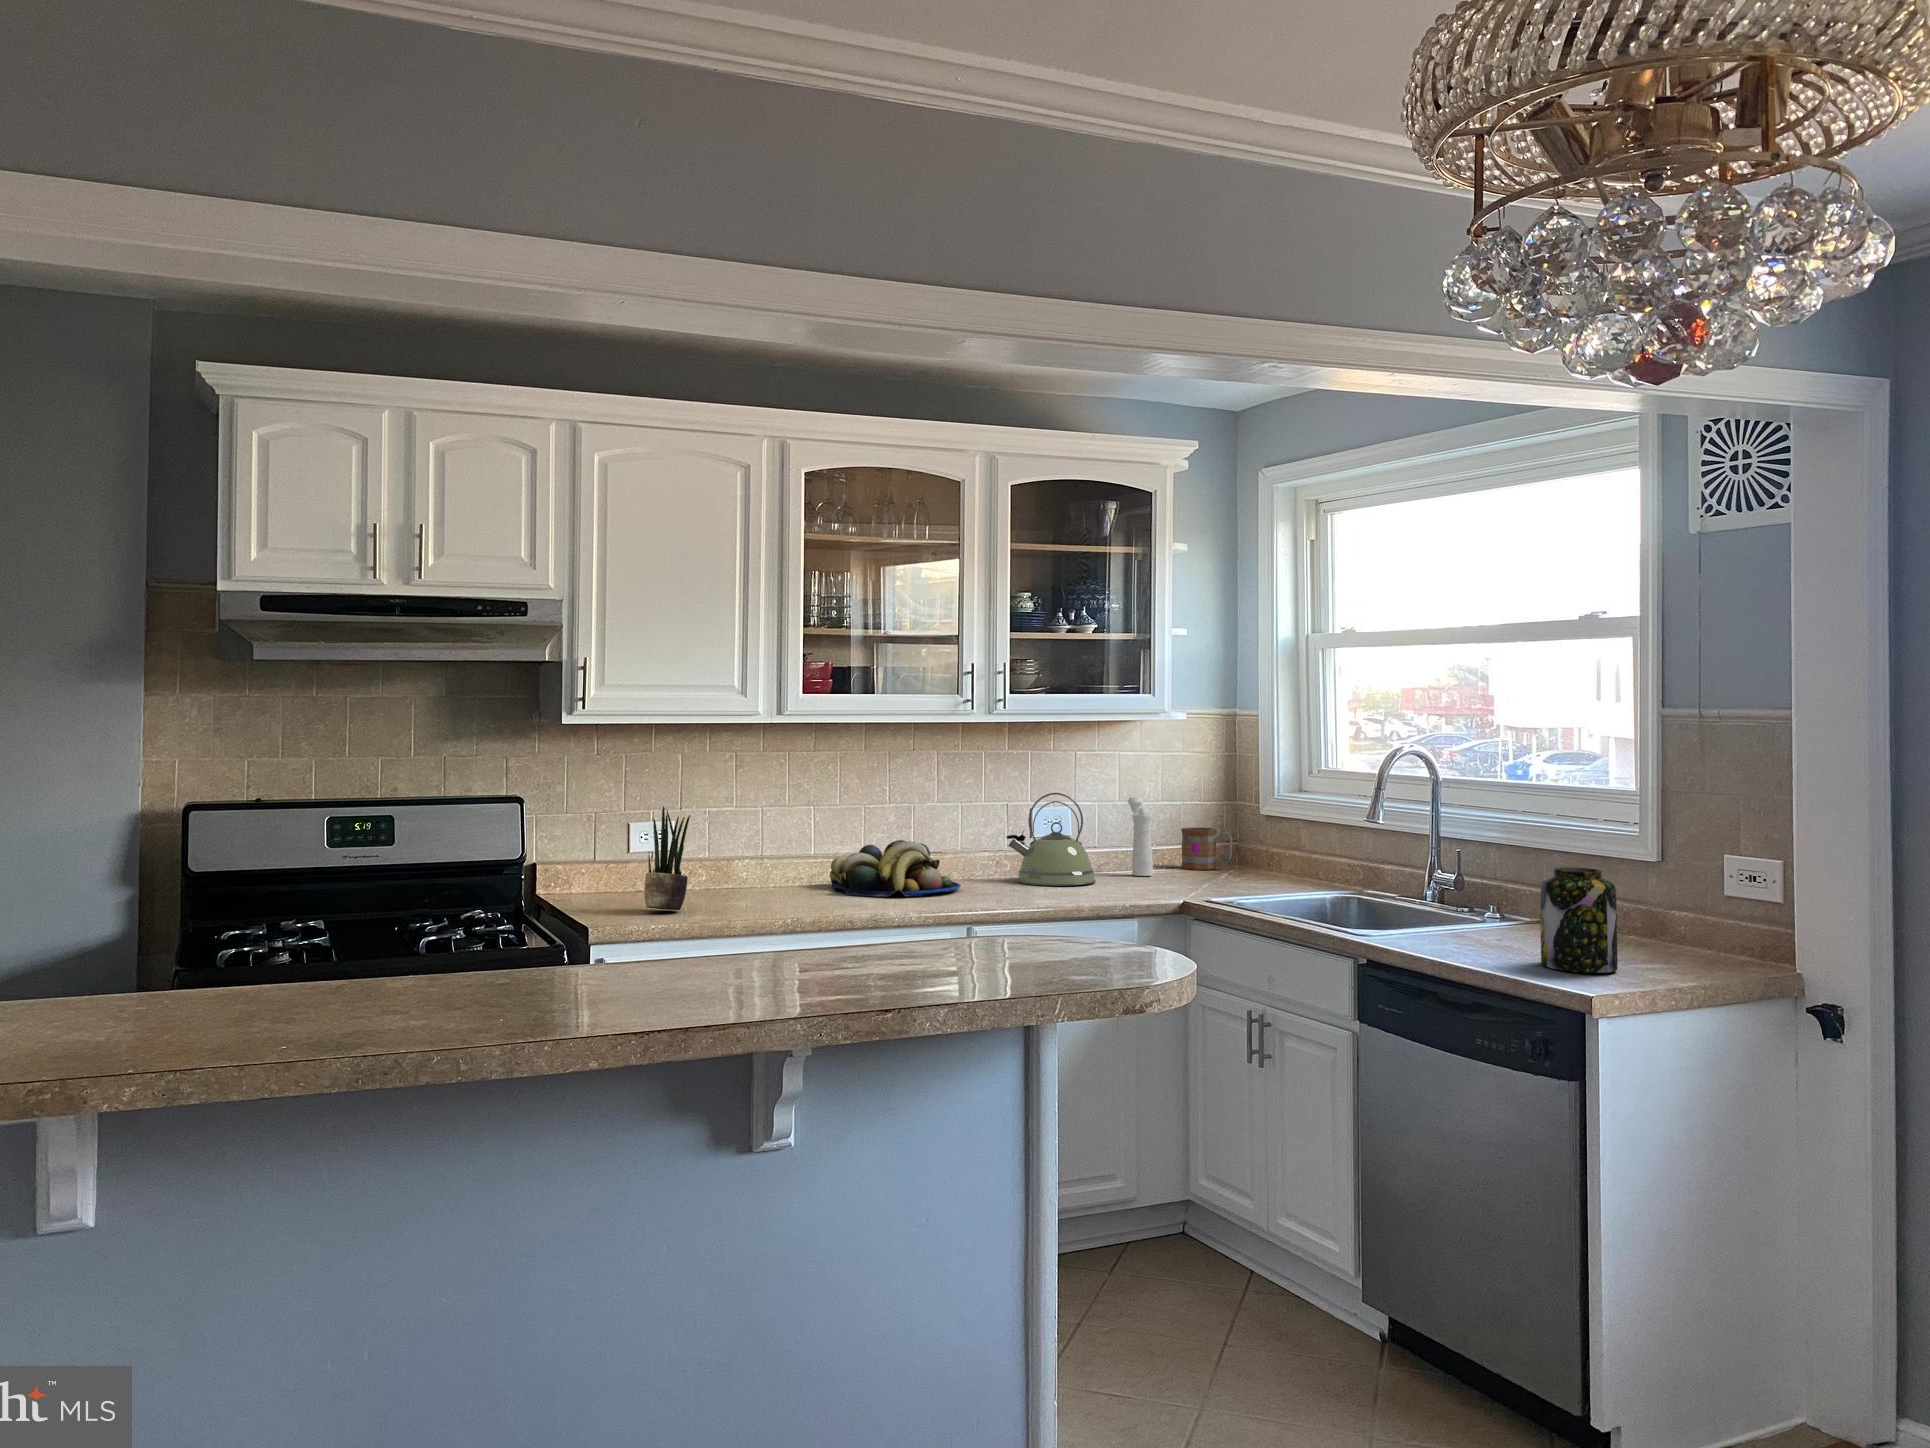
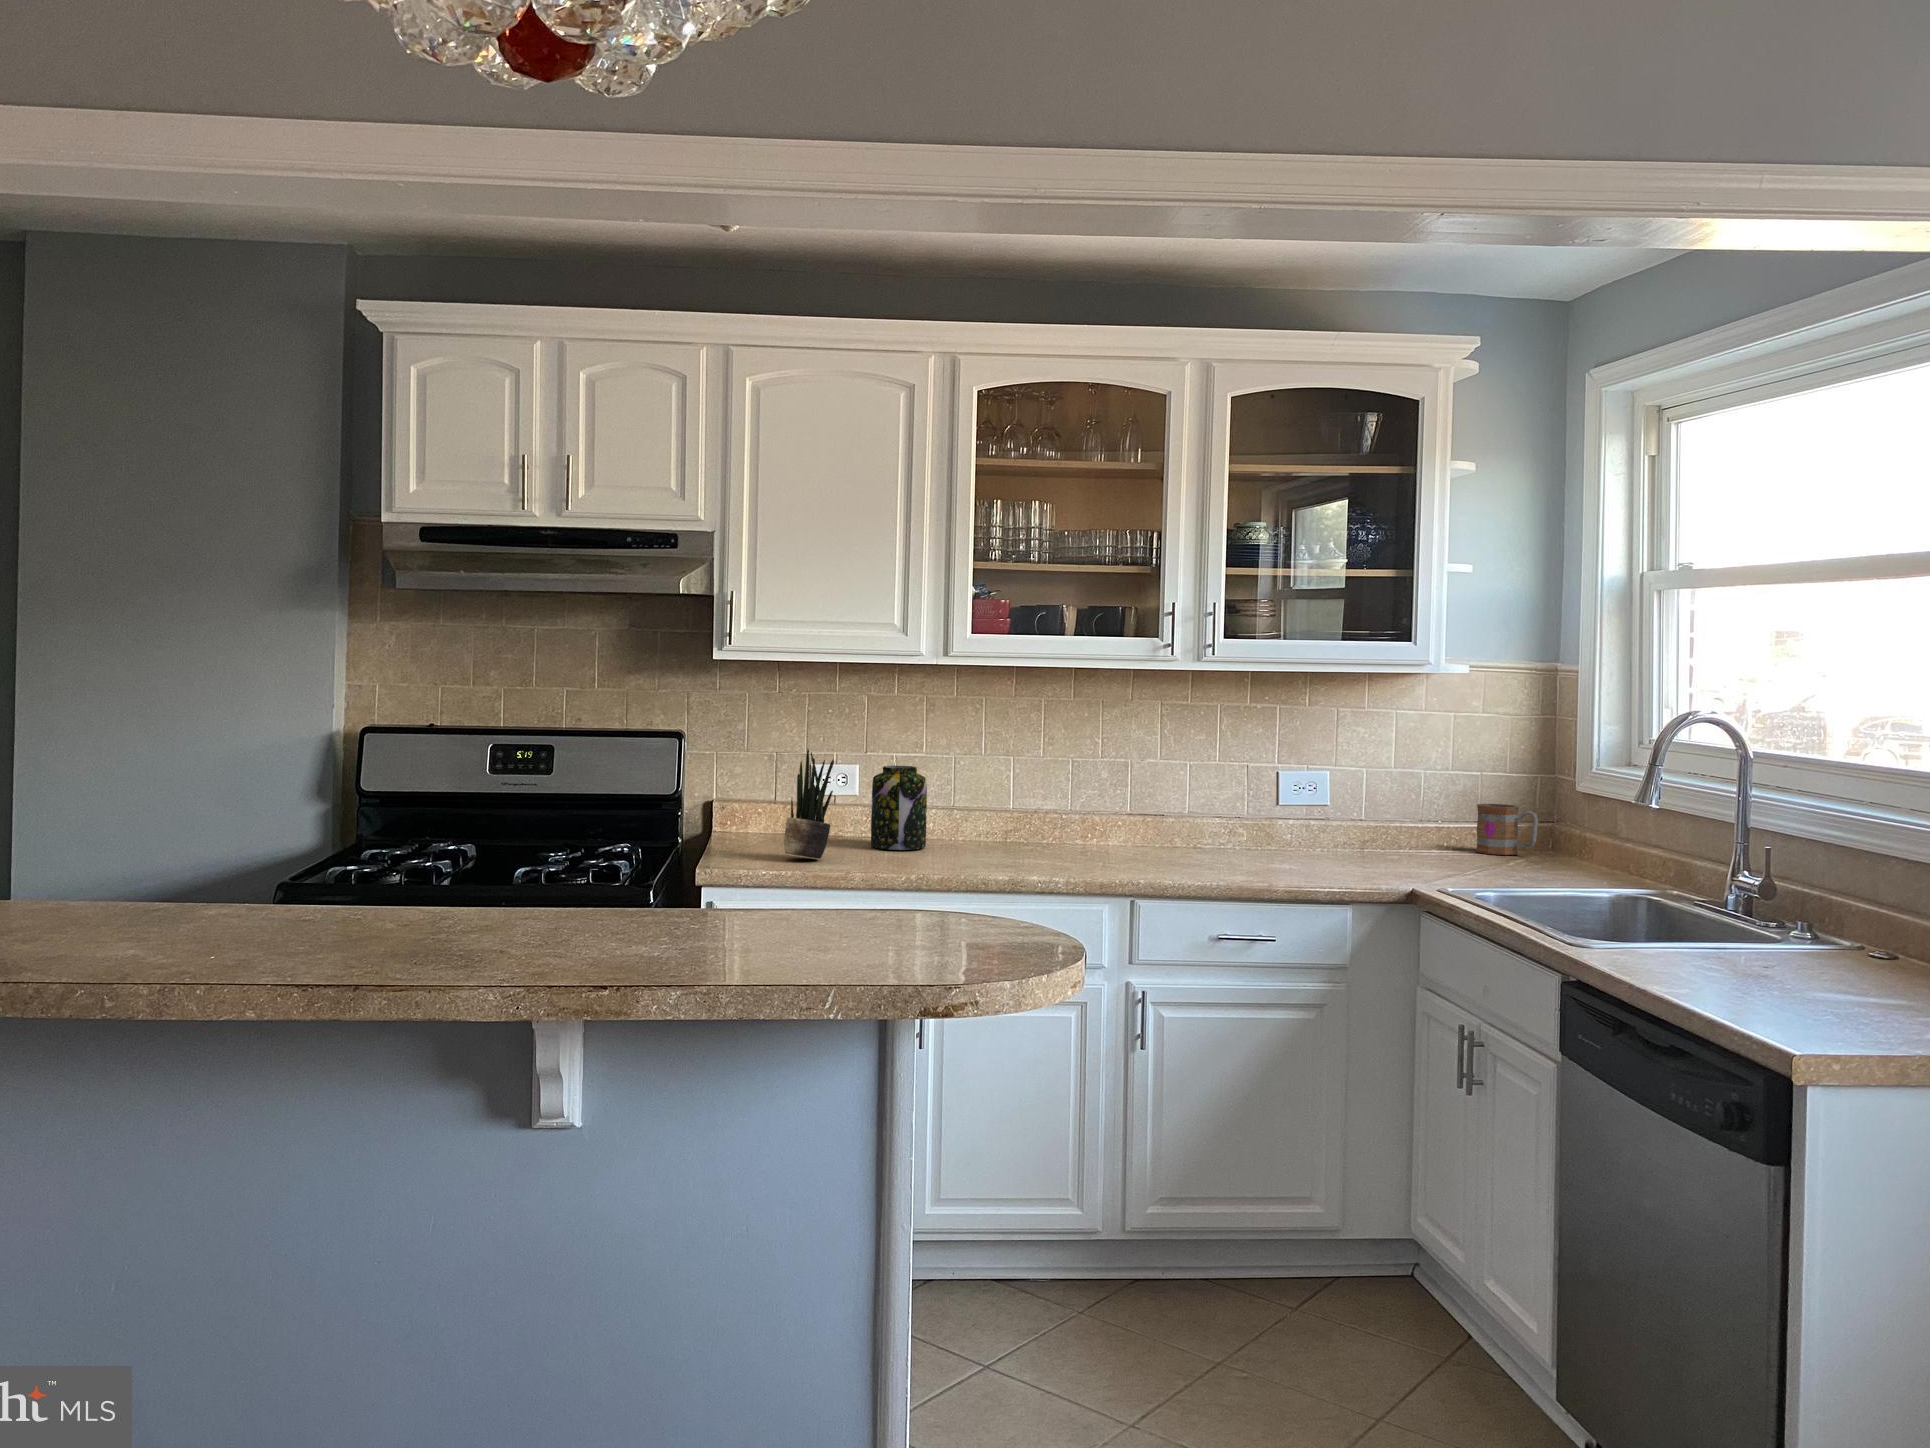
kettle: present [1006,793,1096,886] -> none [1234,754,1337,862]
pepper mill: present [1128,797,1153,876] -> none [1397,764,1423,857]
fruit bowl: present [830,840,961,897] -> none [1019,799,1164,861]
jar: present [1540,867,1618,973] -> present [871,766,927,850]

